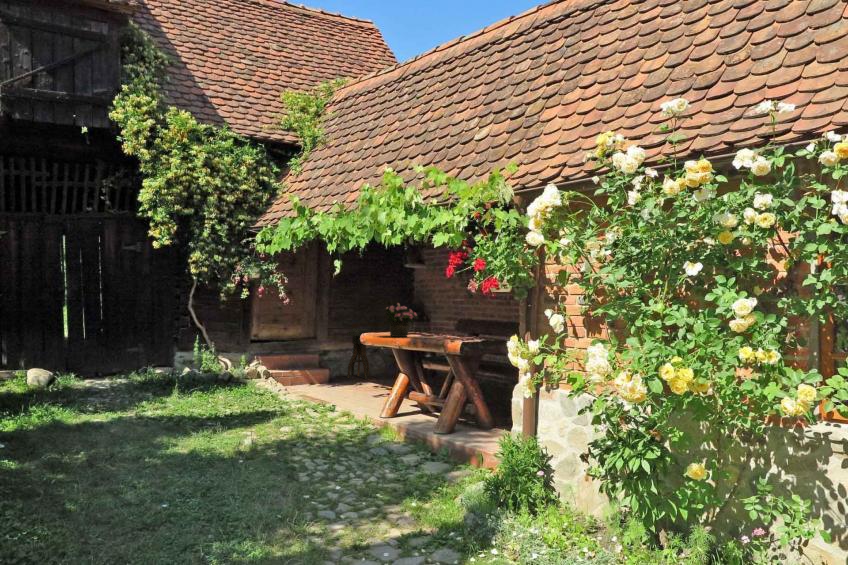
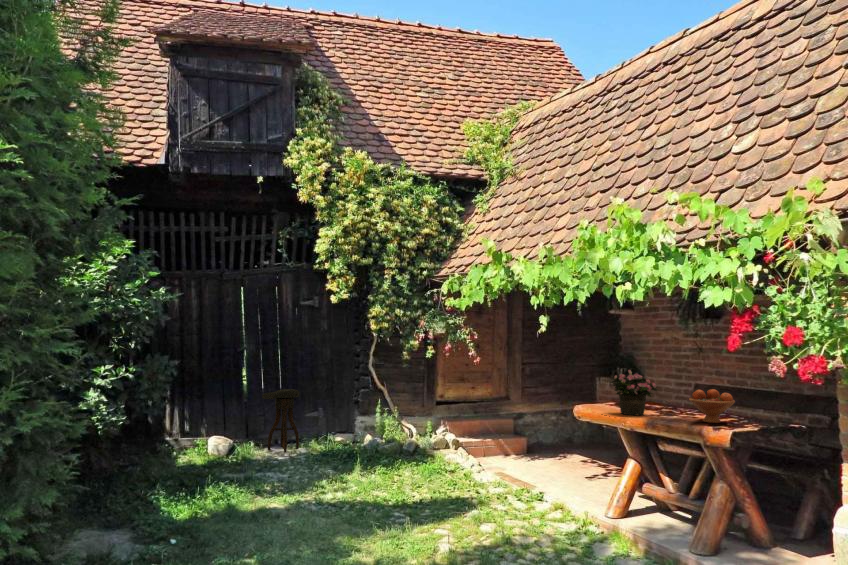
fruit bowl: none [437,316,469,340] -> present [689,389,735,423]
stool: present [347,329,371,379] -> present [262,389,300,452]

